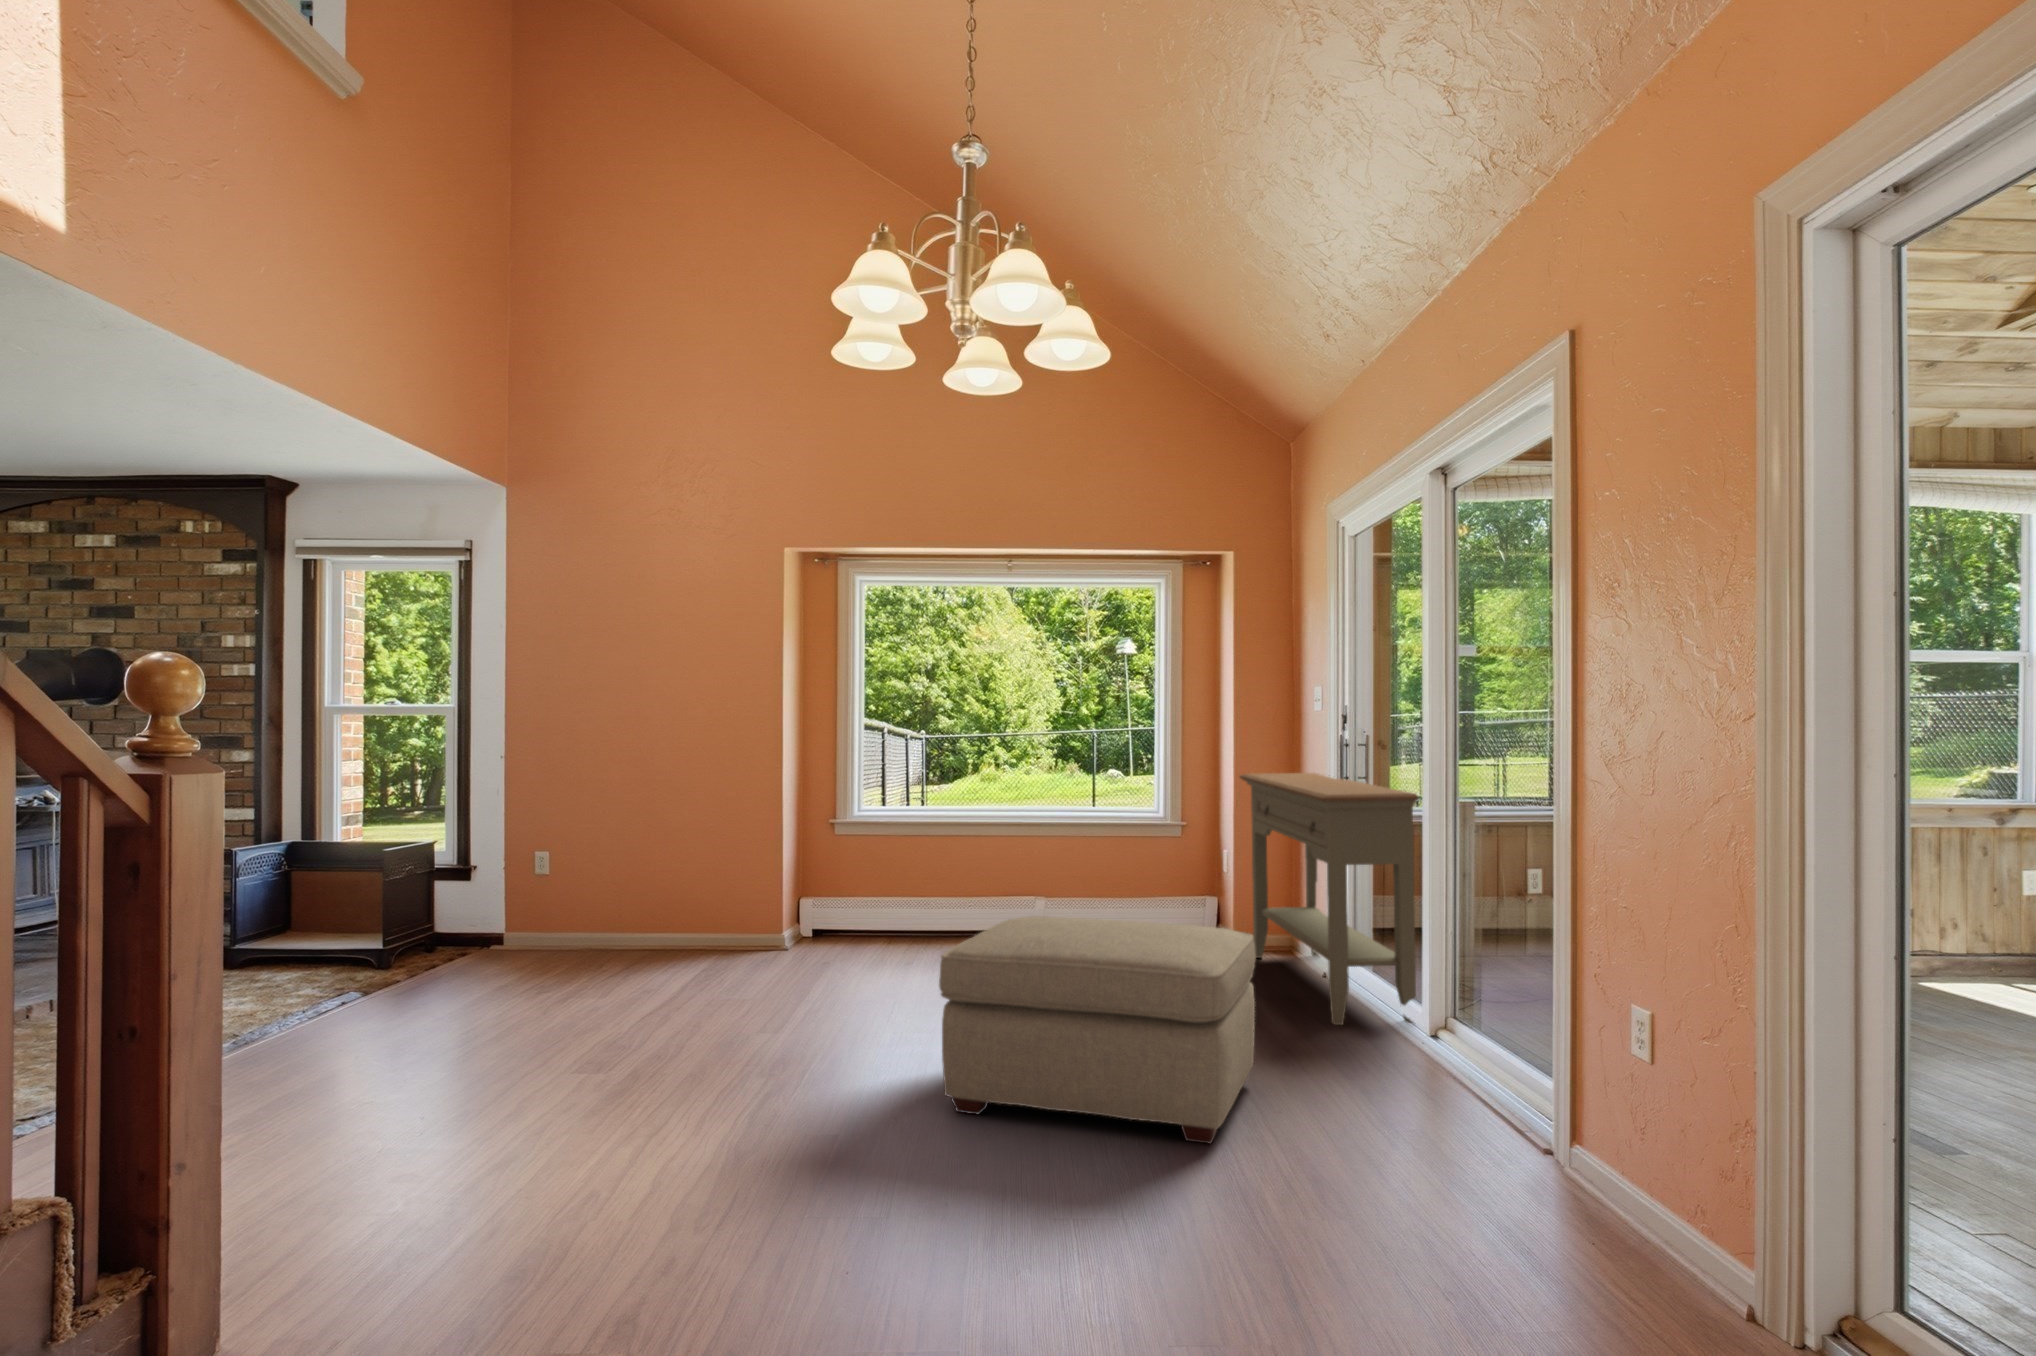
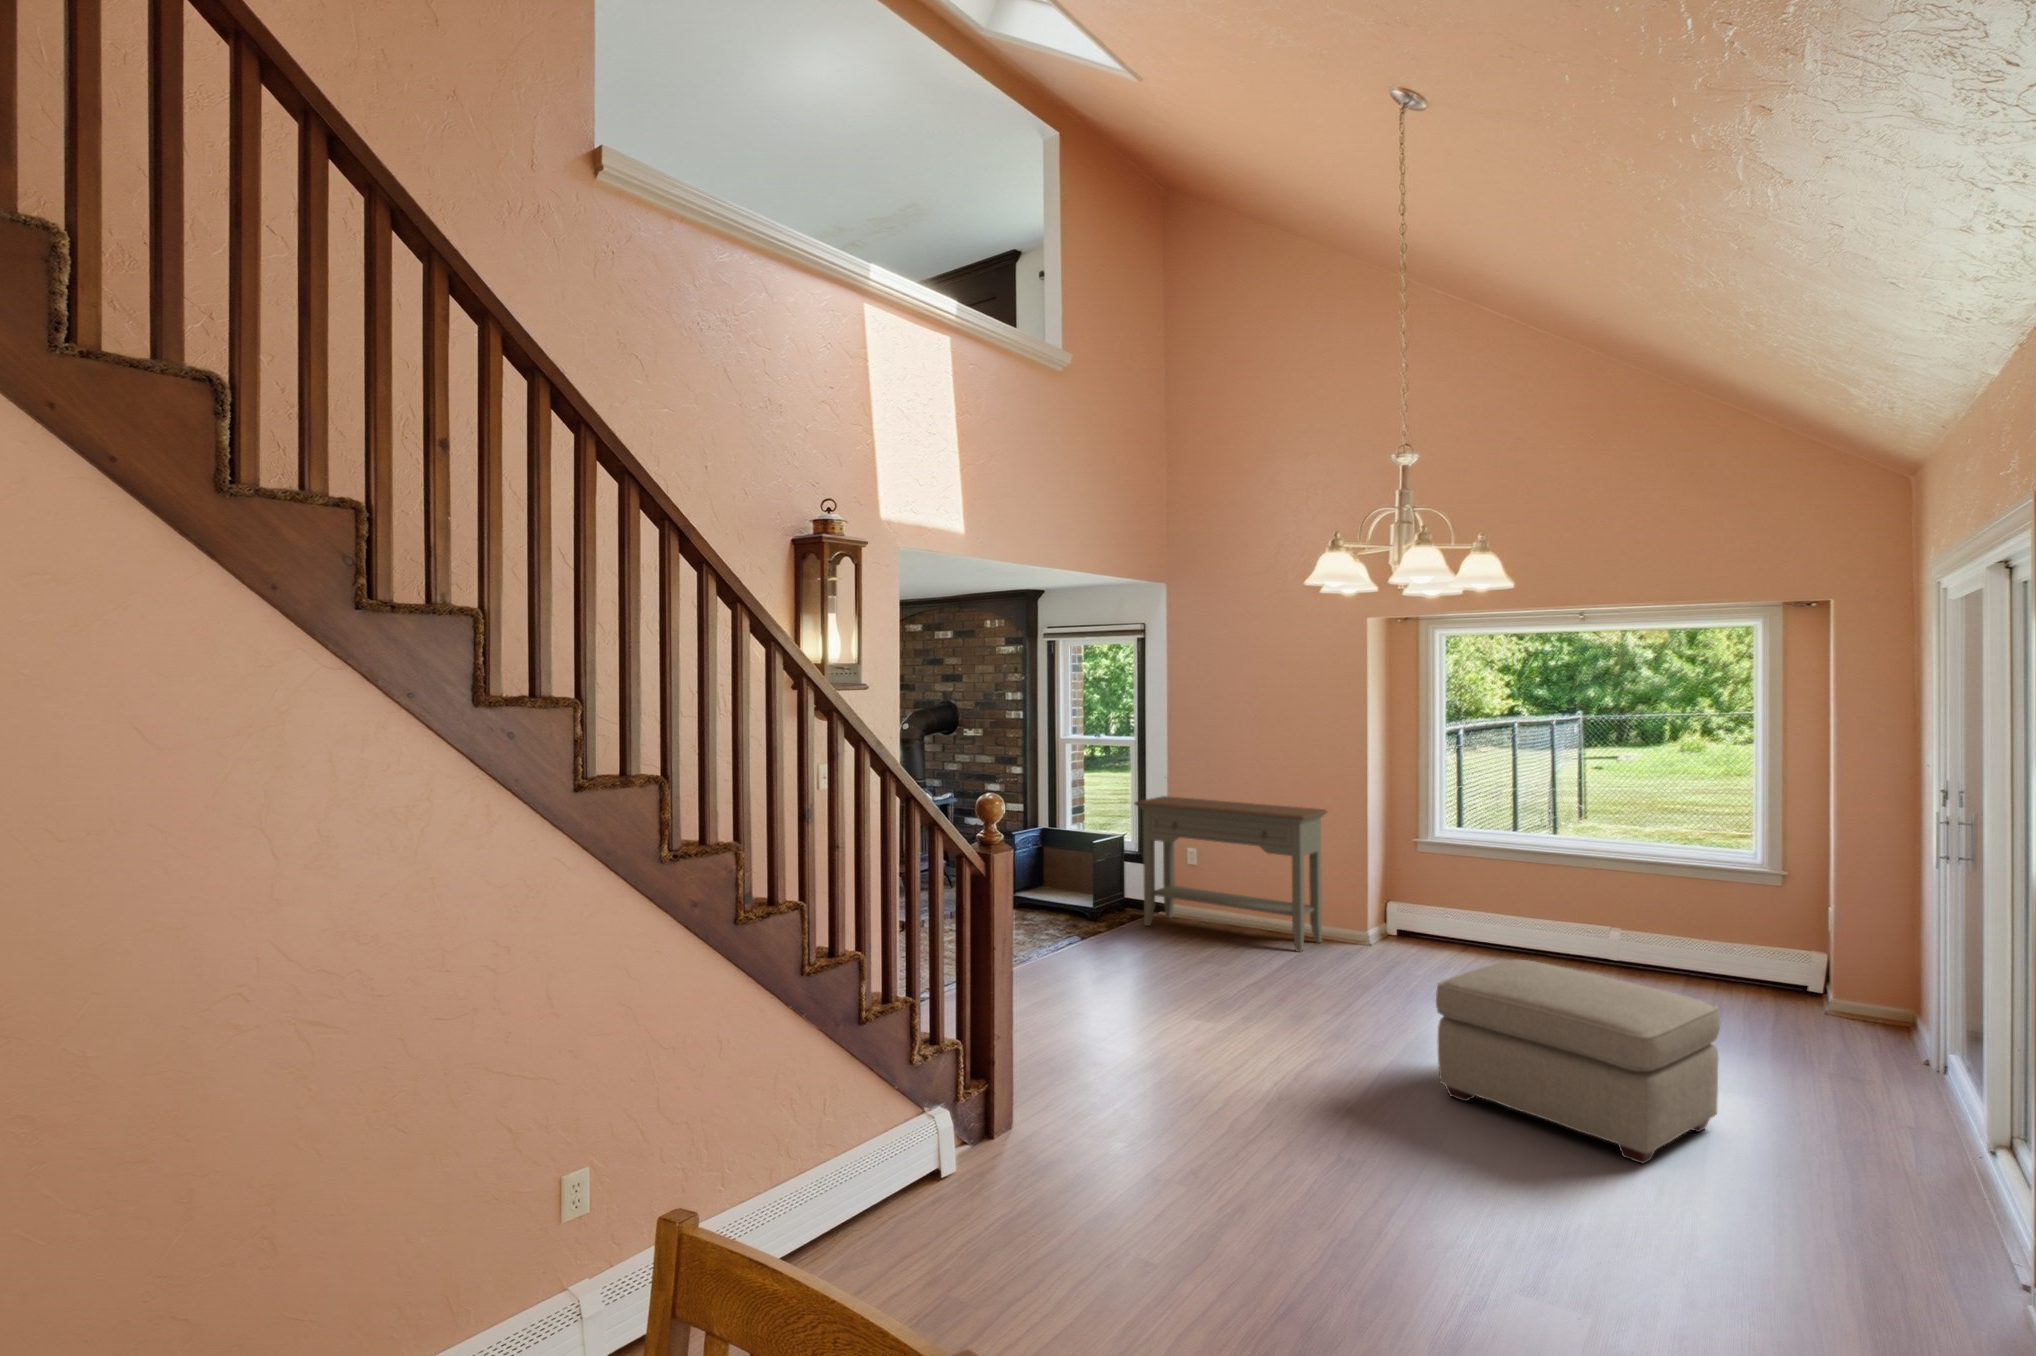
console table: present [1240,773,1418,1025] -> present [1135,796,1327,952]

